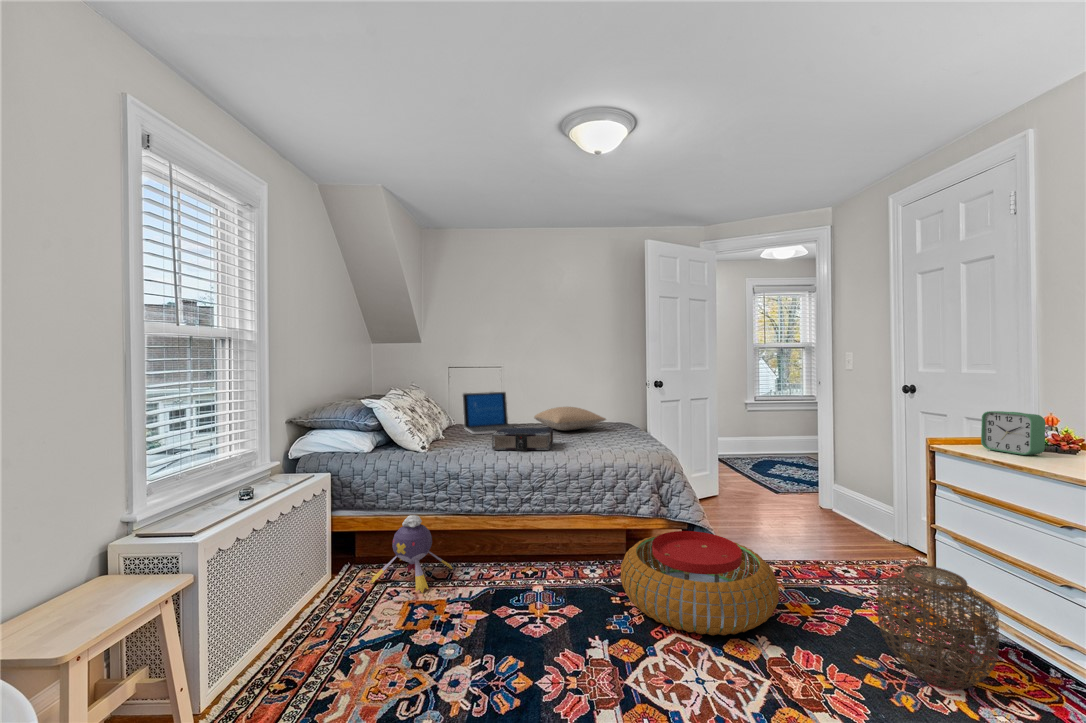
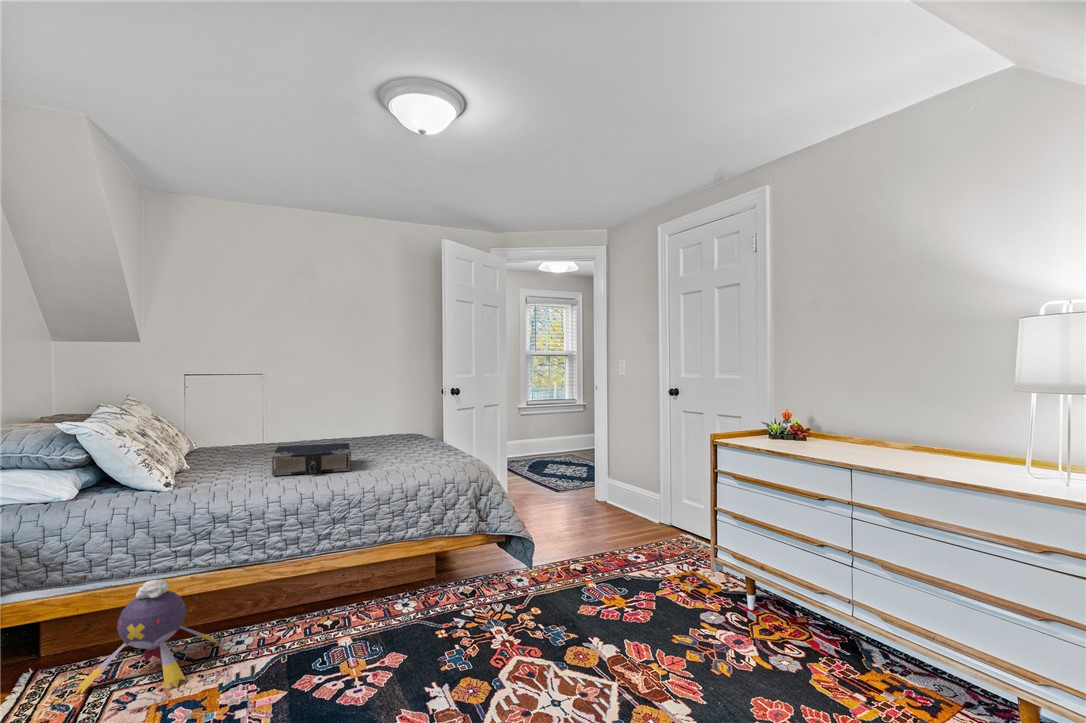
laptop: present [462,392,512,434] -> none [208,398,294,456]
pillow: present [534,407,606,430] -> none [312,415,404,443]
alarm clock: present [981,411,1045,455] -> none [749,413,789,448]
pouf: present [621,531,779,635] -> none [447,544,602,652]
woven basket: present [878,565,999,689] -> none [684,546,768,647]

